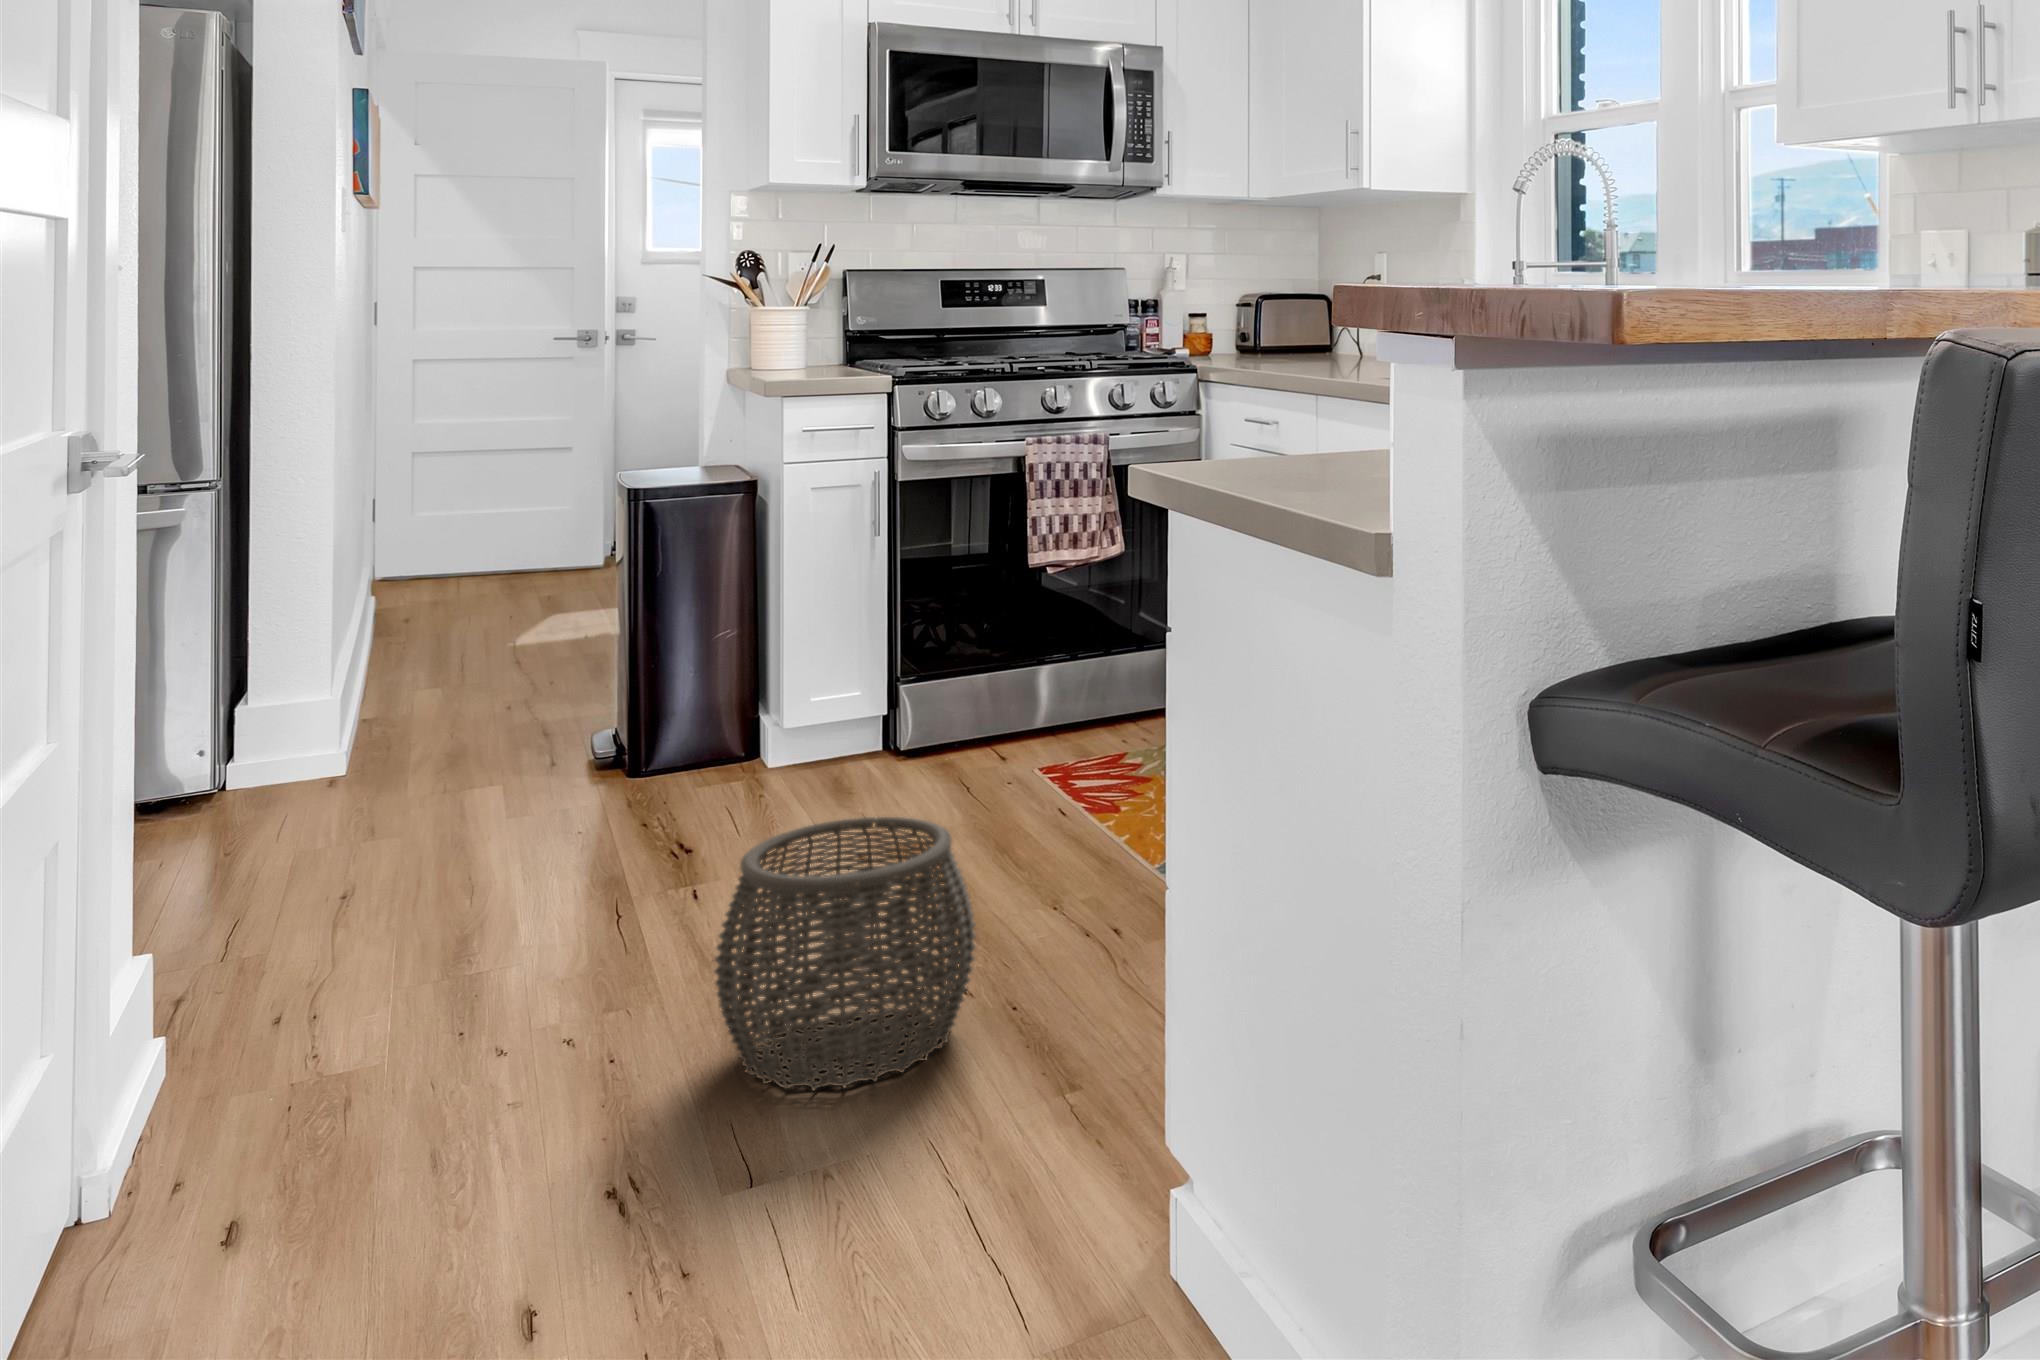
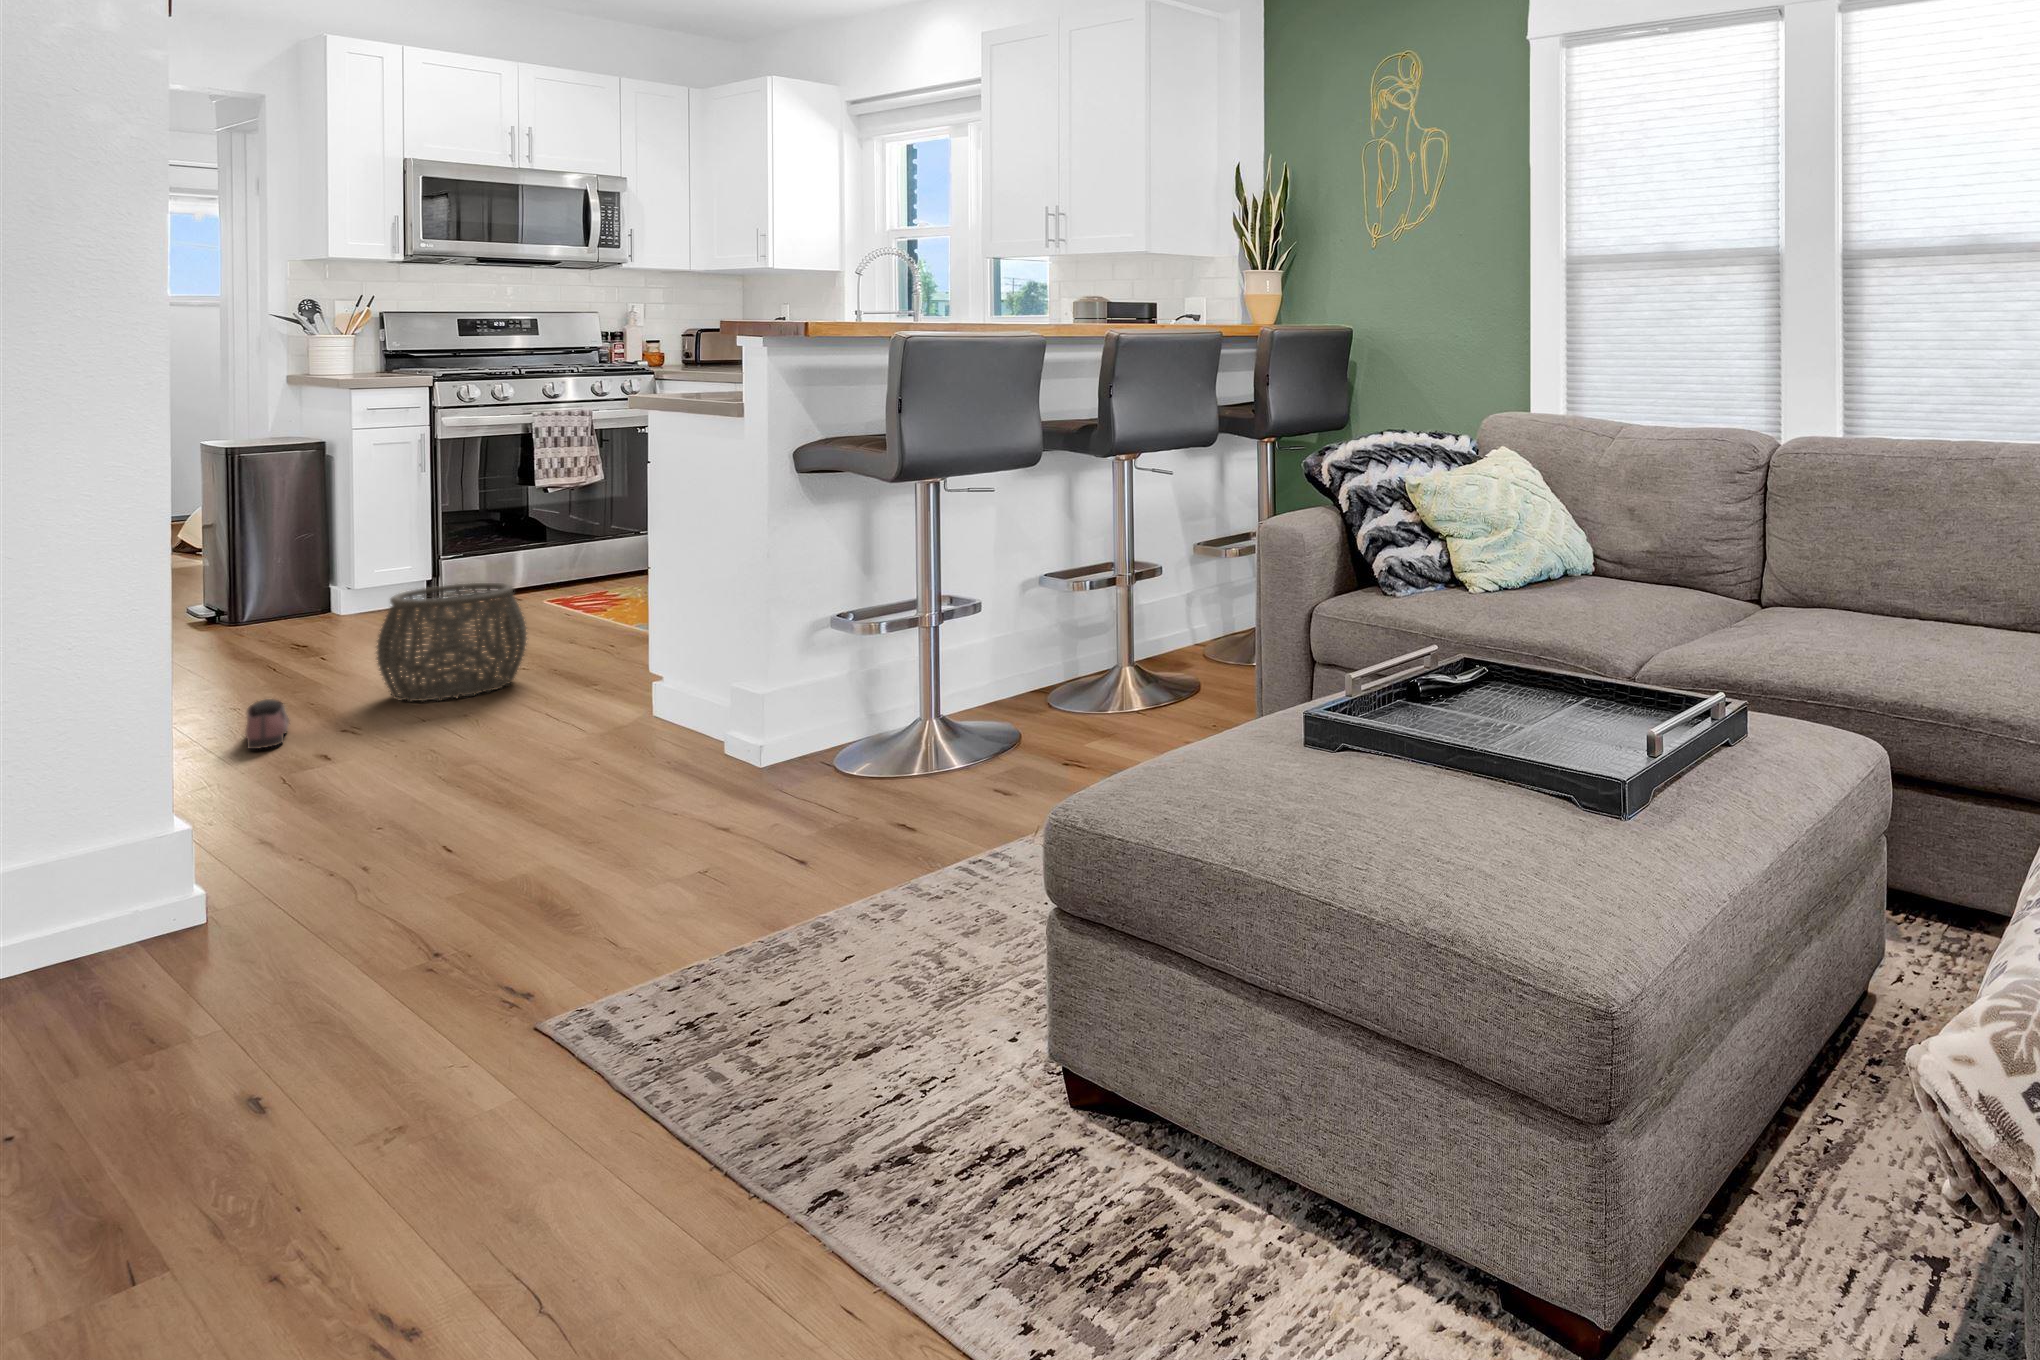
shoe: none [438,1112,540,1248] -> present [246,699,290,749]

